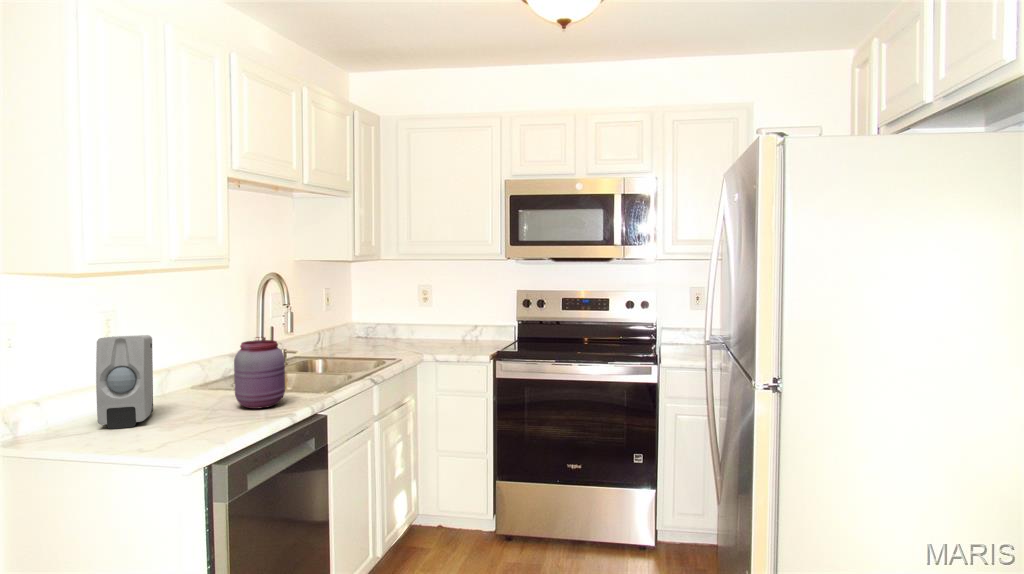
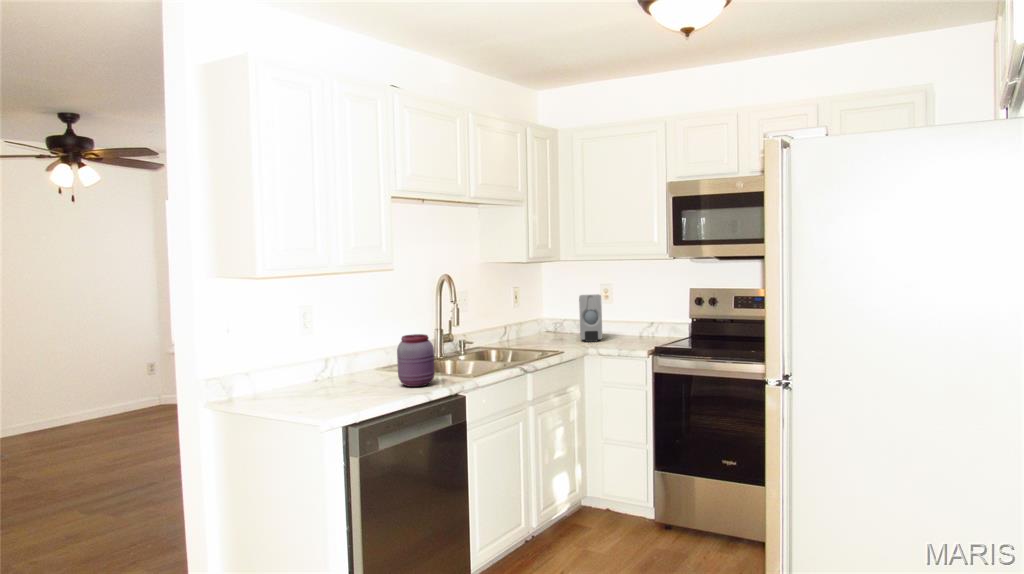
soap dispenser: present [96,335,153,429] -> present [579,294,602,342]

